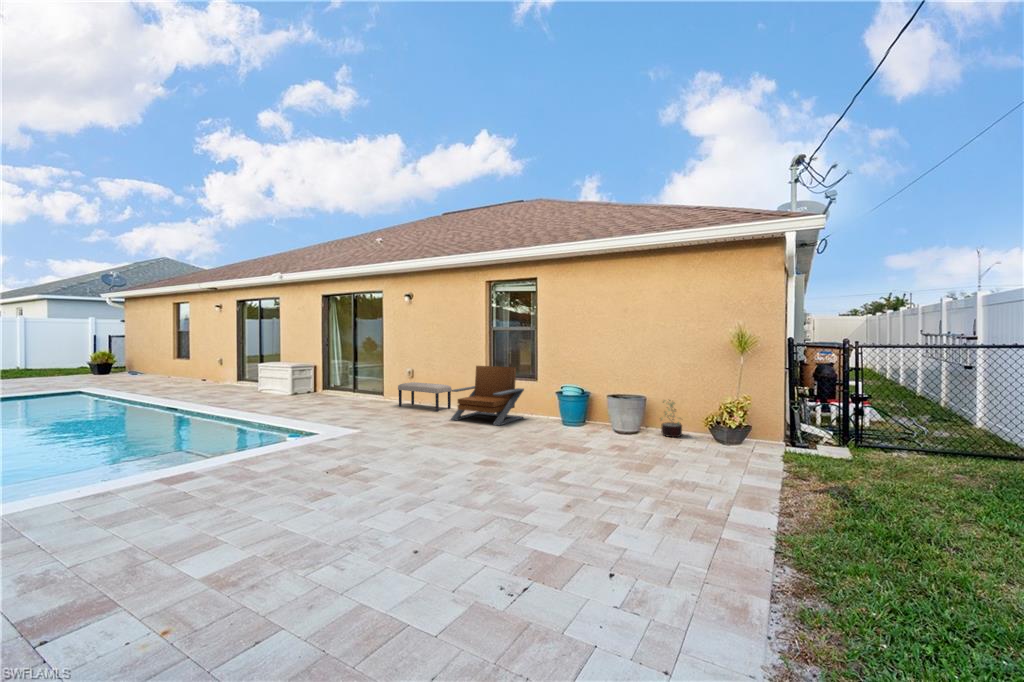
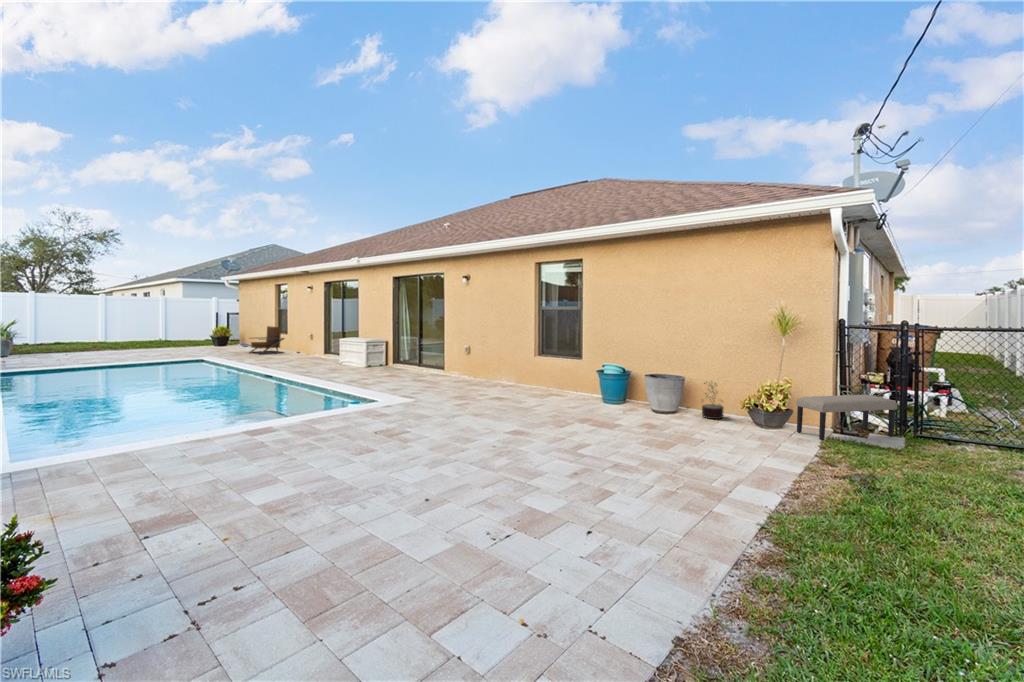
lounge chair: present [451,366,524,426] -> present [250,326,285,354]
bench: present [398,382,452,411] -> present [796,395,897,440]

